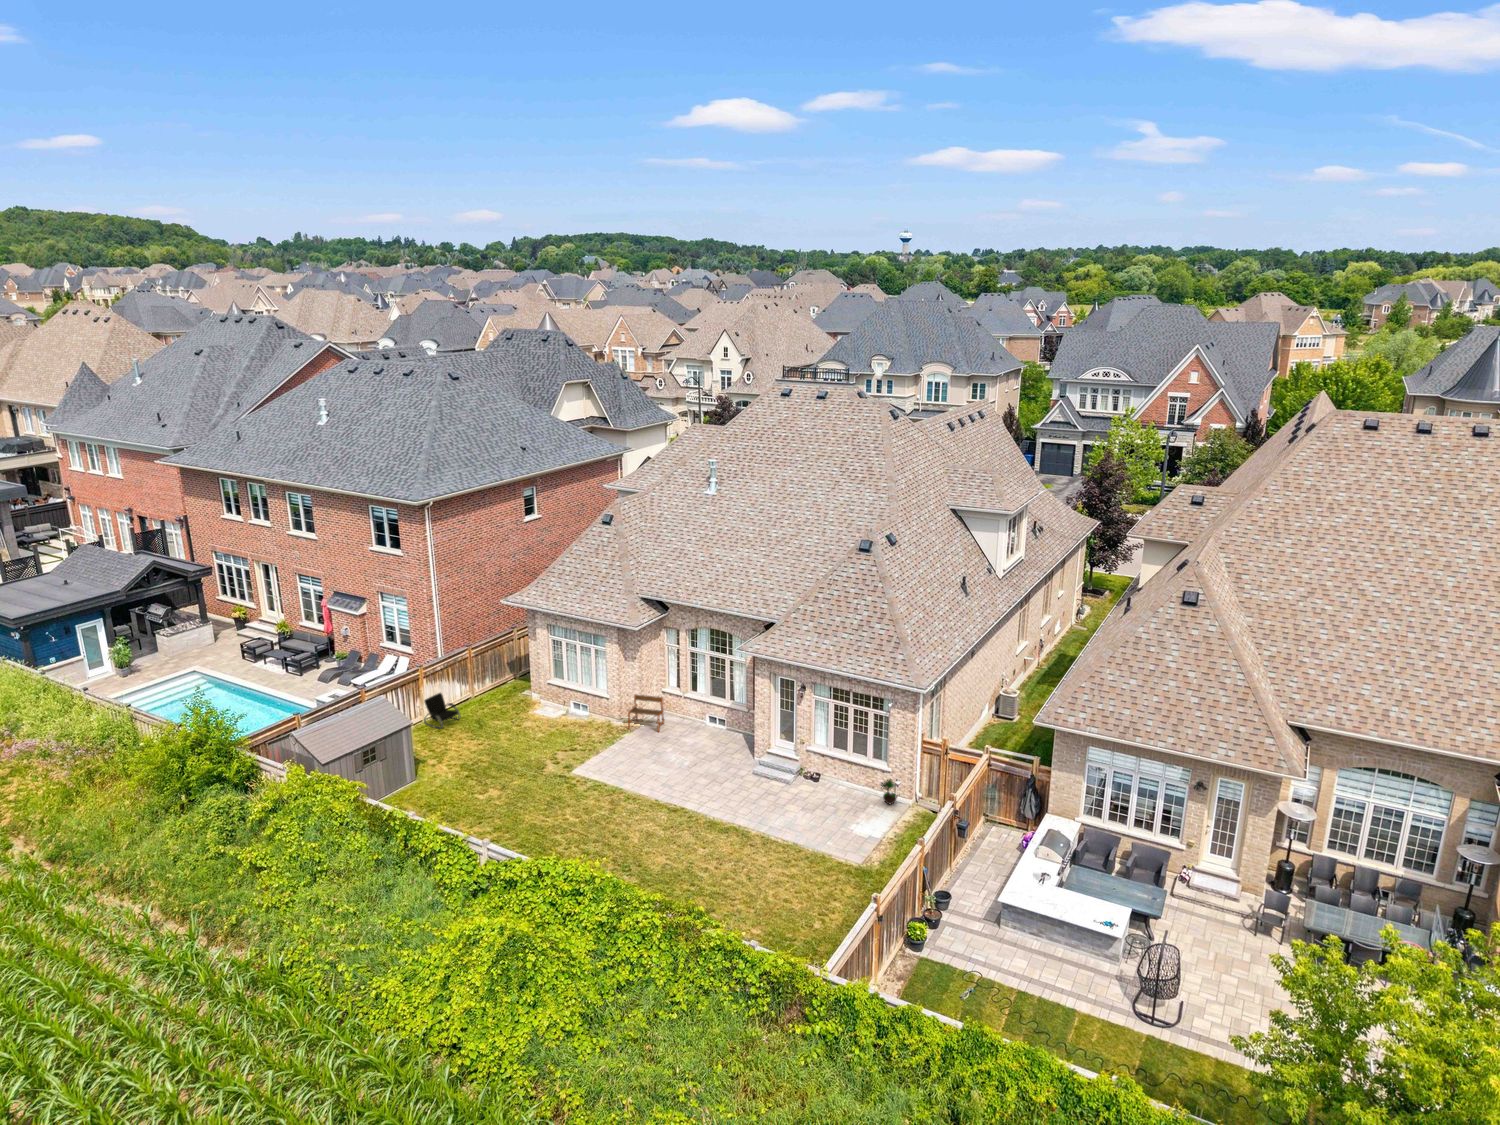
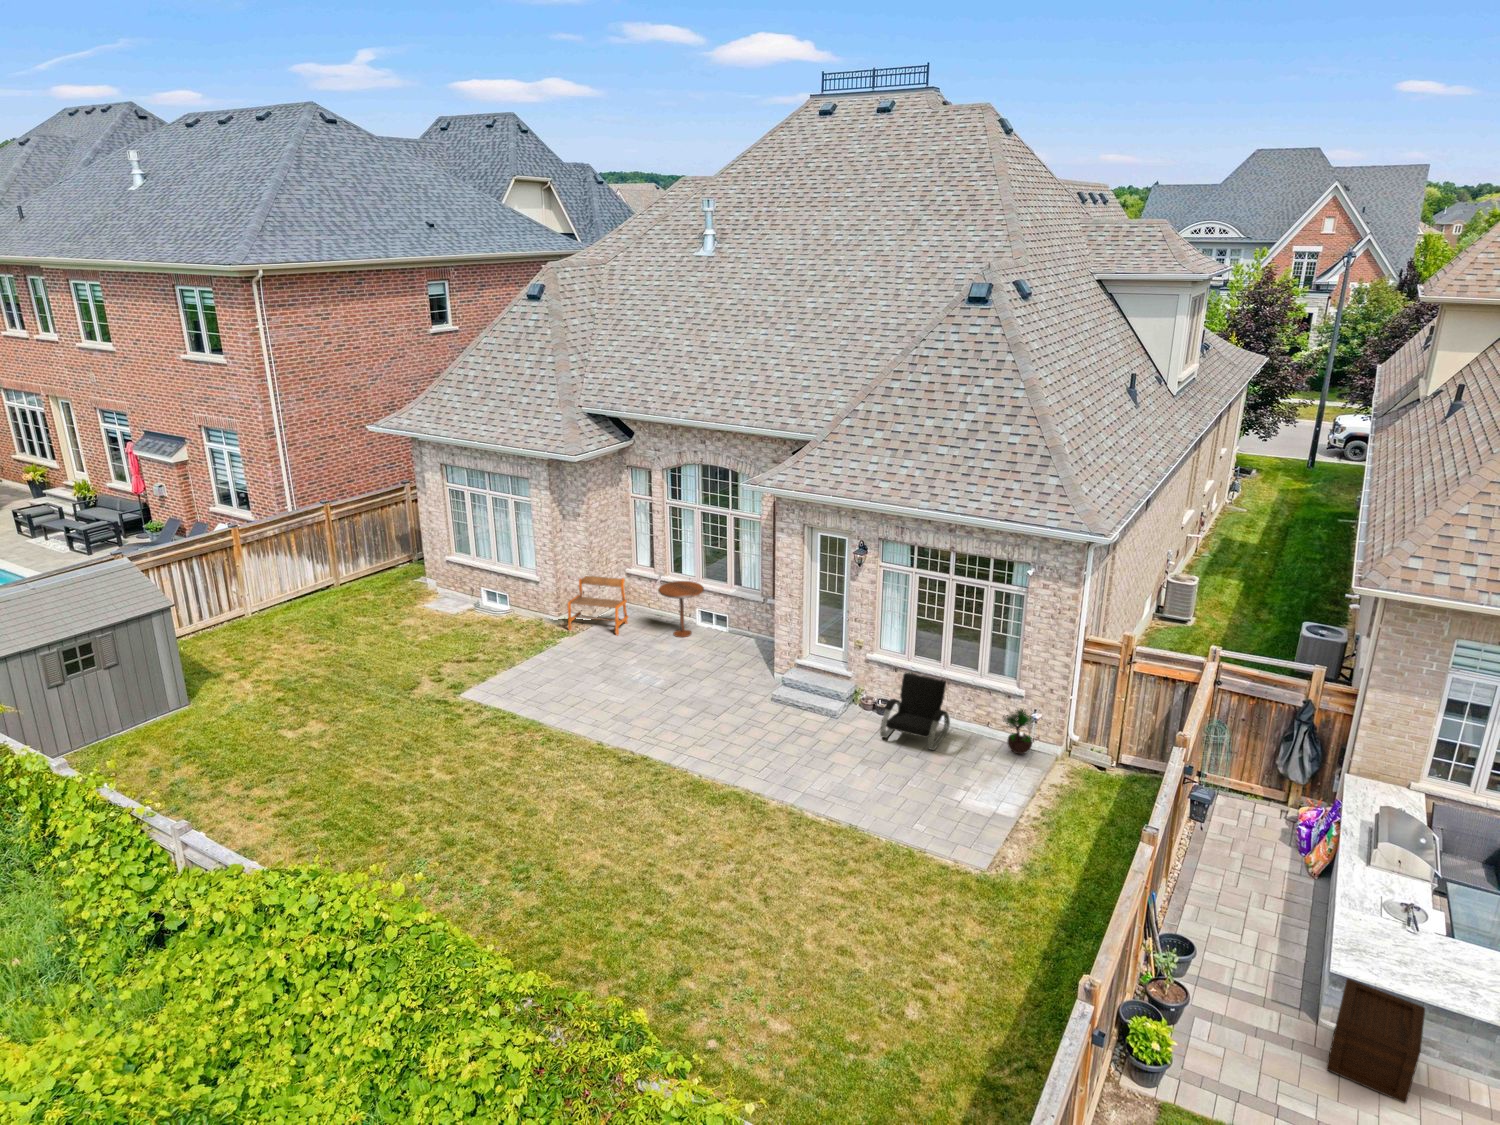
armchair: present [424,693,461,729] -> present [880,673,950,750]
pedestal table: none [684,698,712,733] -> present [658,581,704,637]
wooden crate: none [997,906,1039,957] -> present [1326,979,1425,1103]

